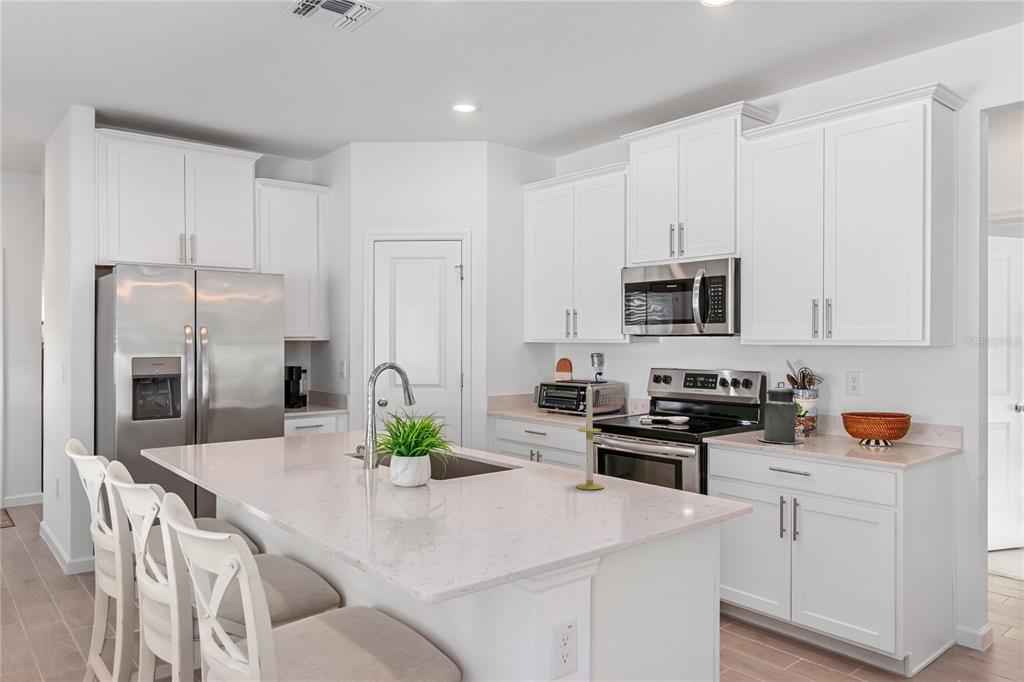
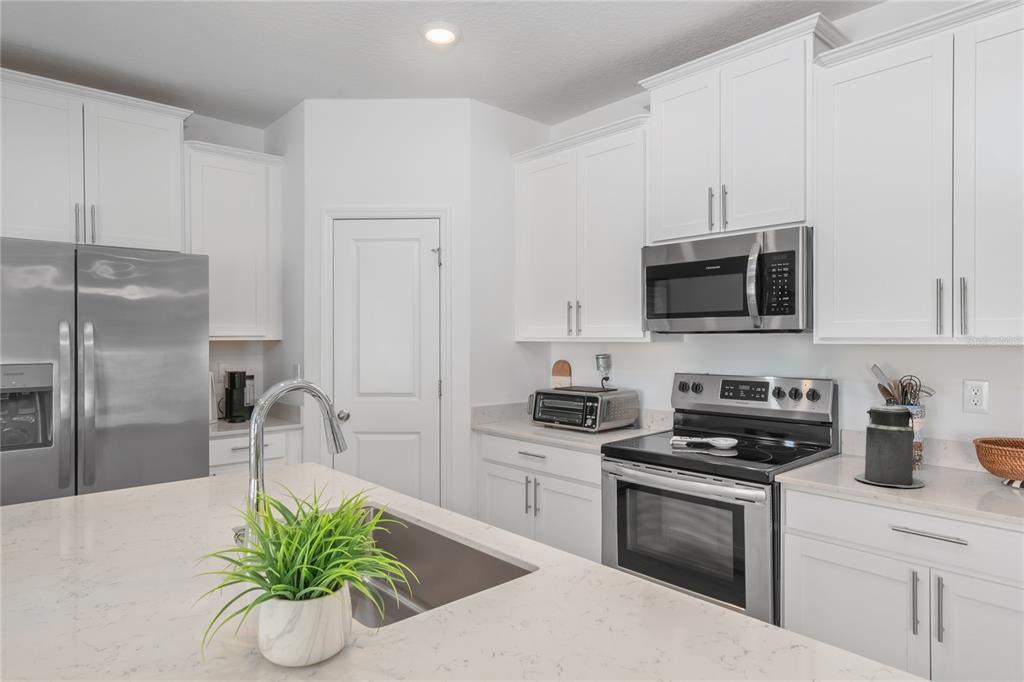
candle: present [576,383,604,490] -> none [658,427,718,658]

